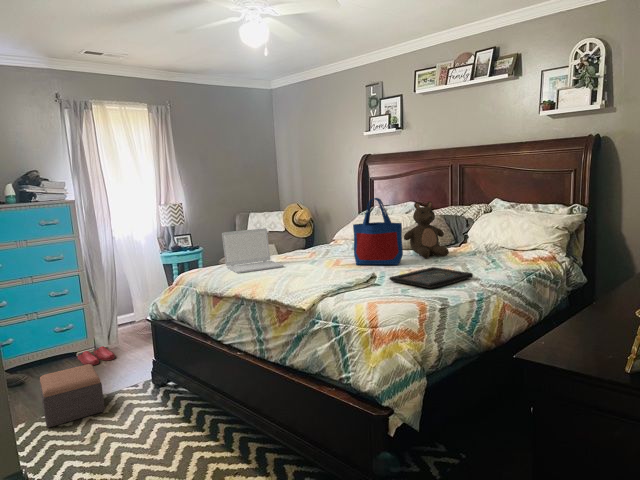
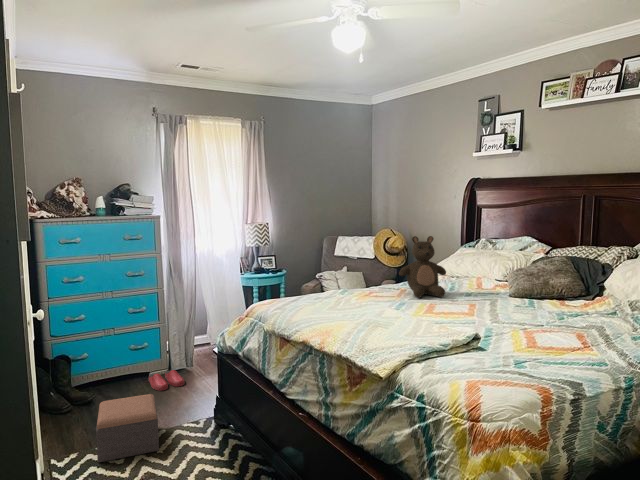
tote bag: present [353,198,403,265] -> none [453,233,516,320]
stuffed bear: present [404,202,449,258] -> present [399,236,446,298]
laptop: present [222,228,283,273] -> none [299,260,365,312]
tray: present [389,267,473,288] -> none [497,330,618,365]

